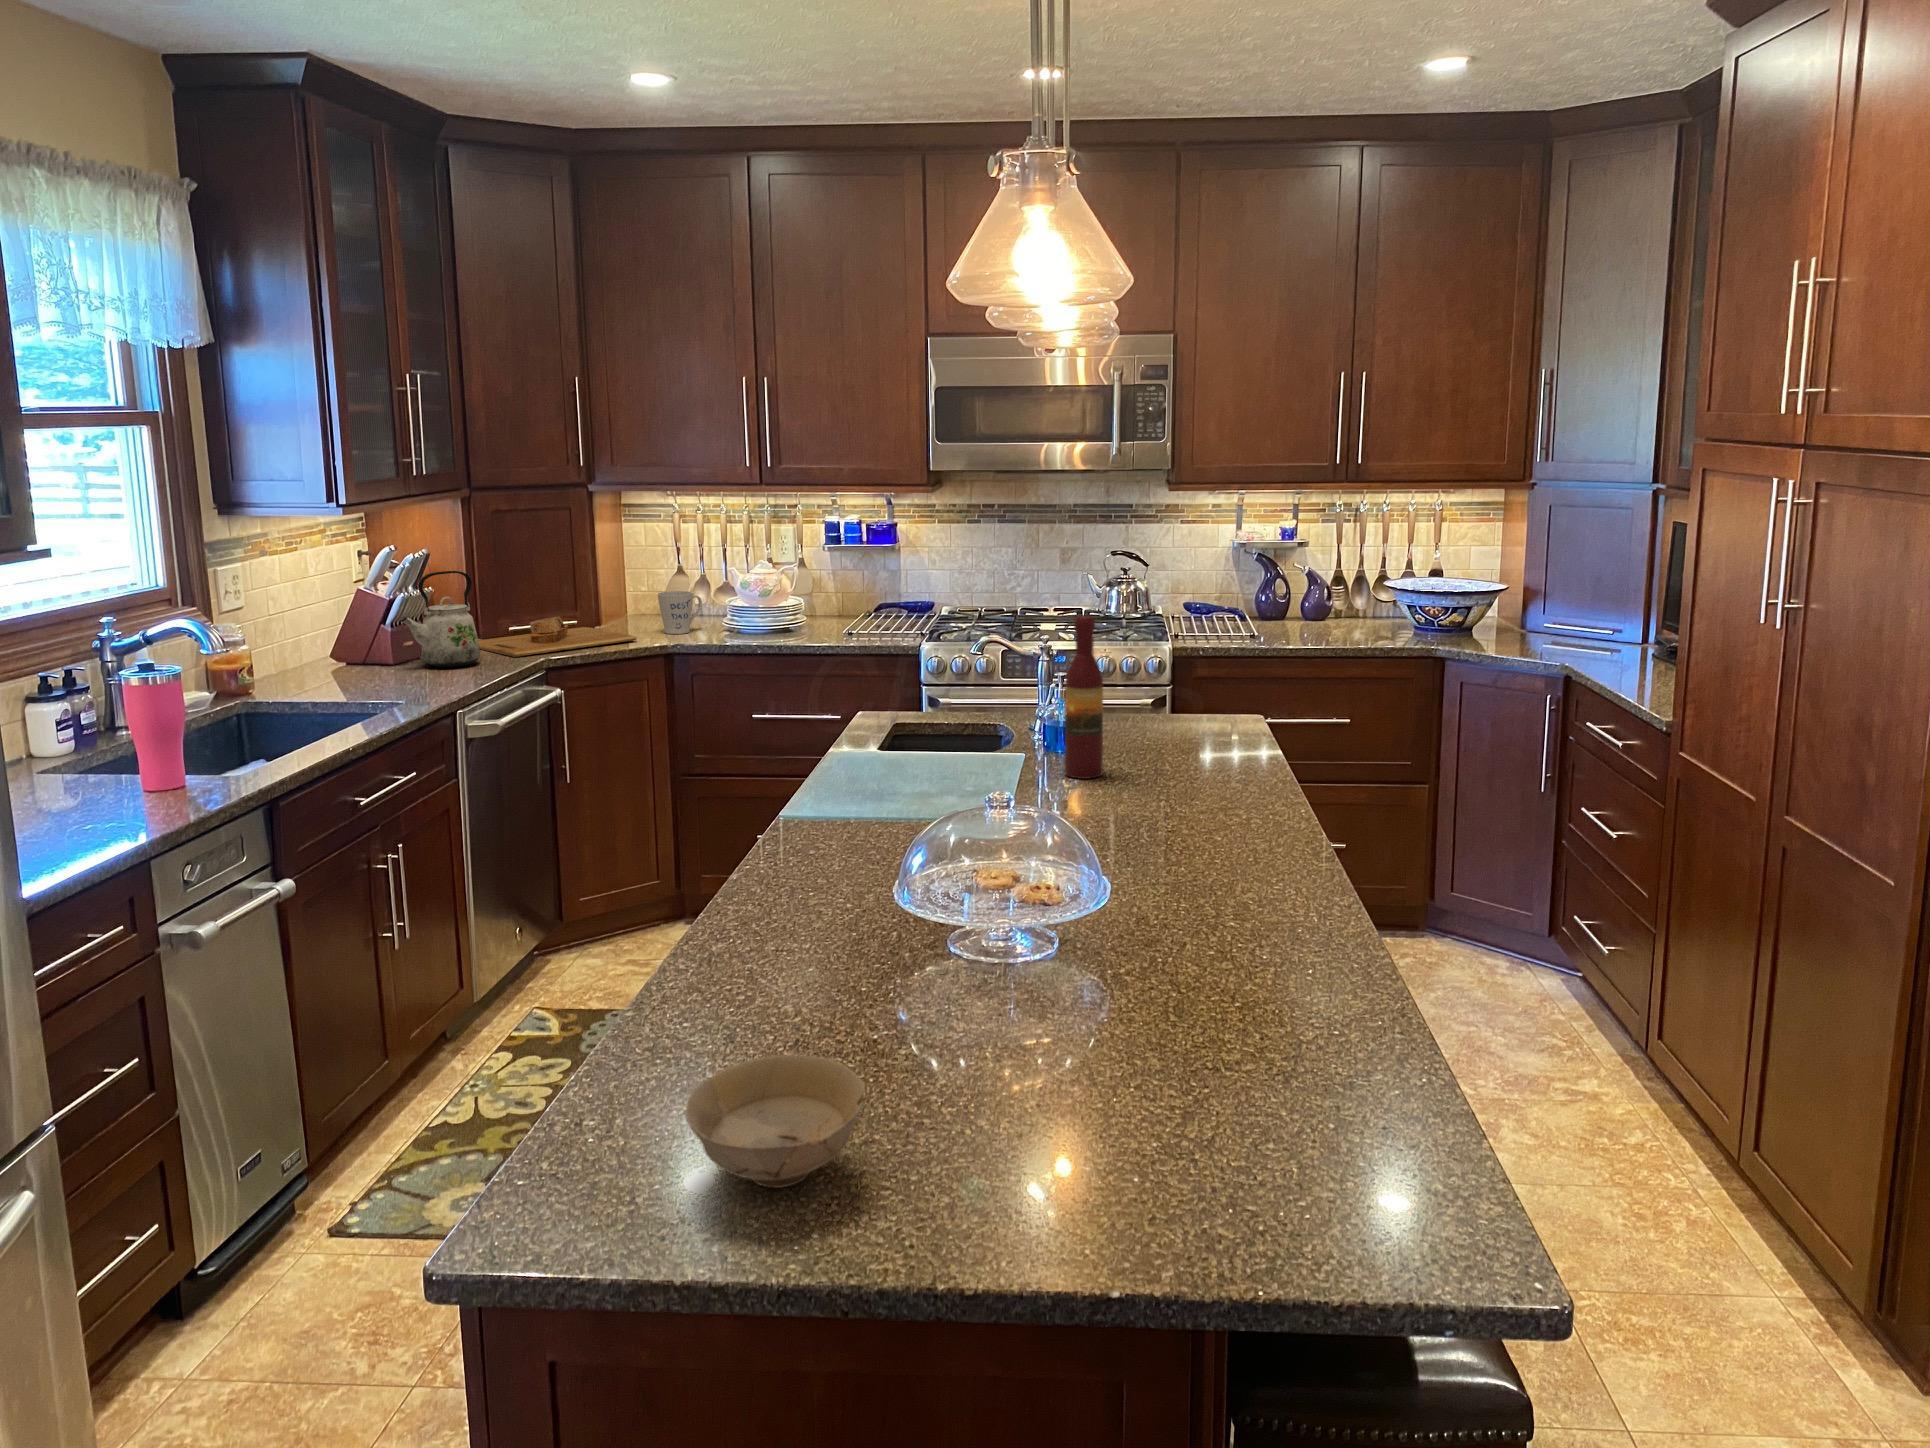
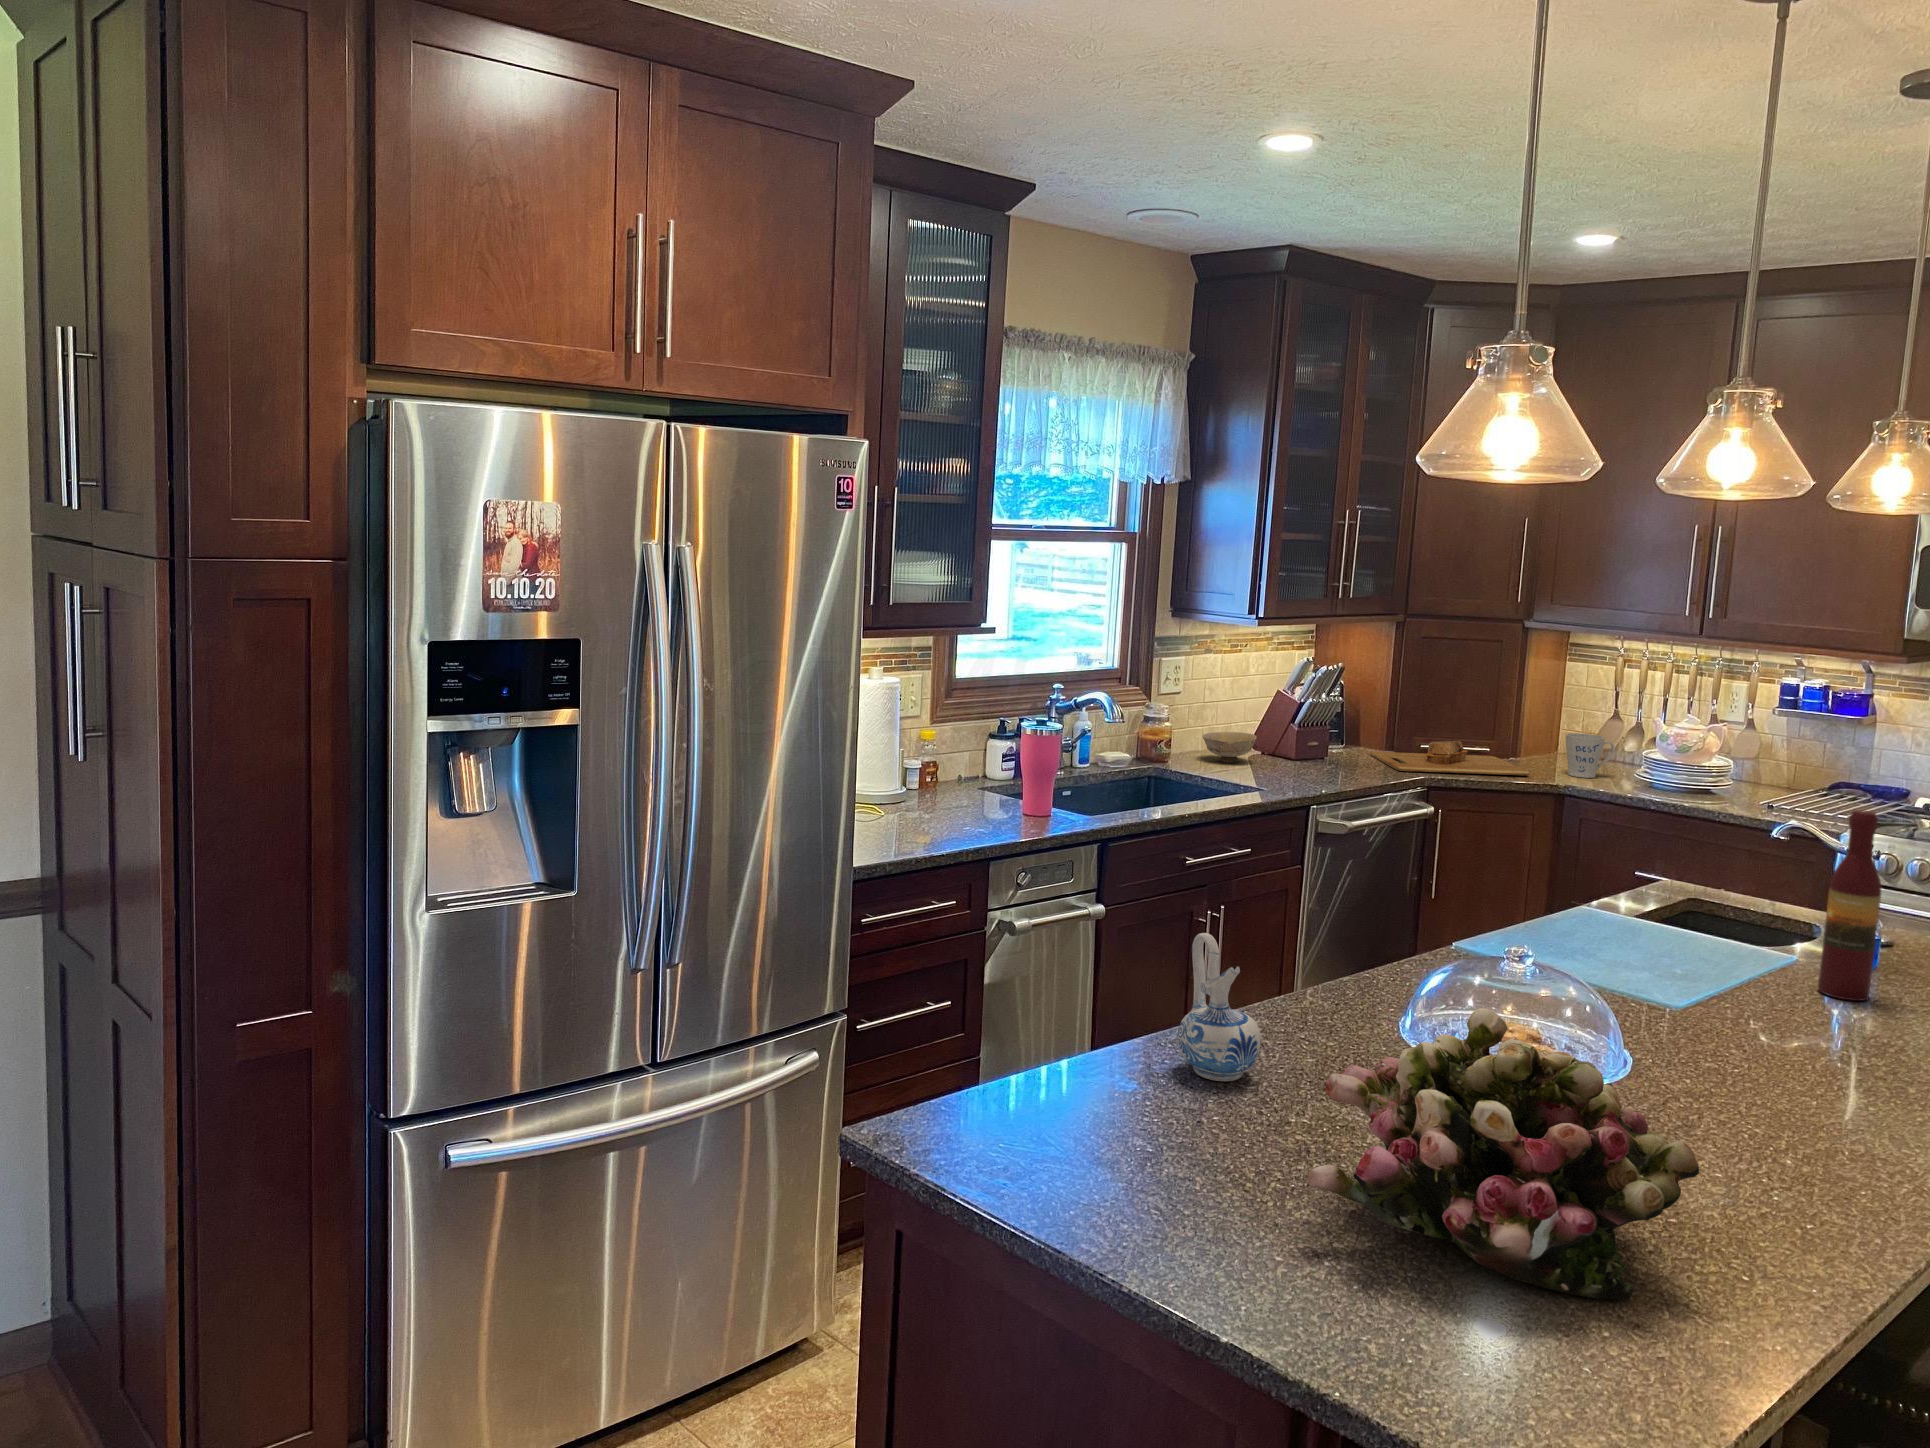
kettle: present [401,571,480,667] -> none [1298,684,1368,770]
flower arrangement: none [988,859,1327,1106] -> present [1308,1008,1699,1300]
ceramic pitcher: none [702,867,801,1031] -> present [1177,933,1261,1081]
bowl: present [686,1055,865,1188] -> present [1203,732,1257,762]

